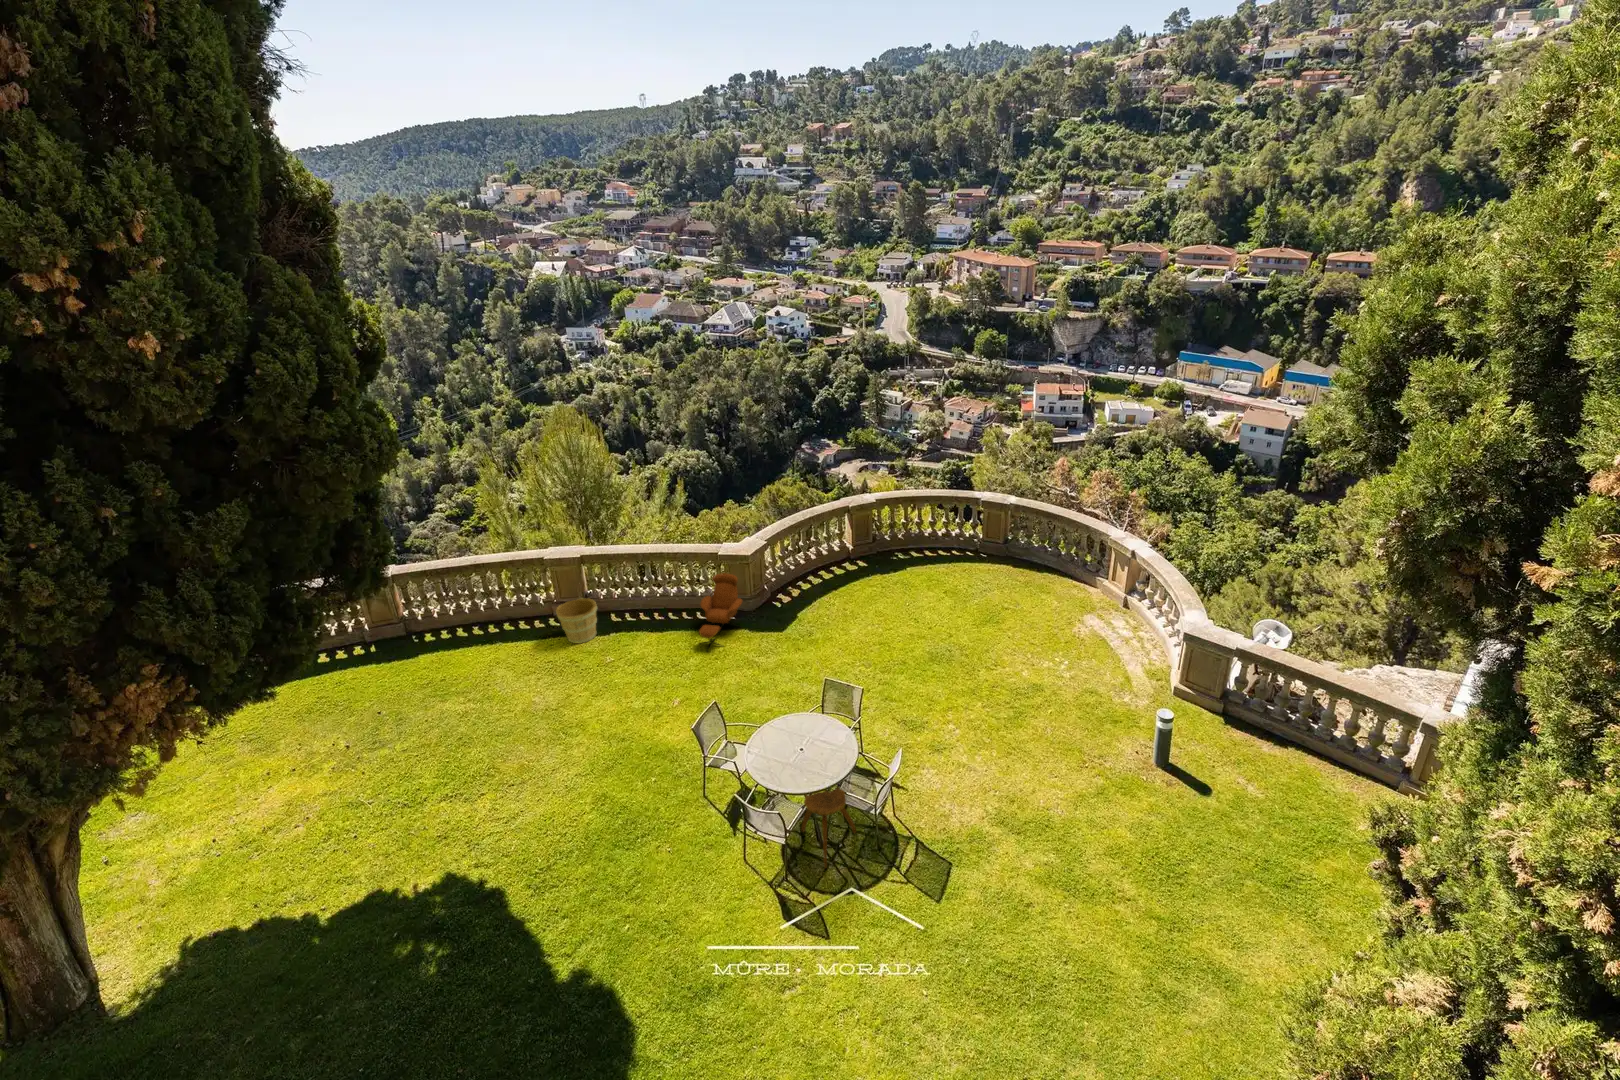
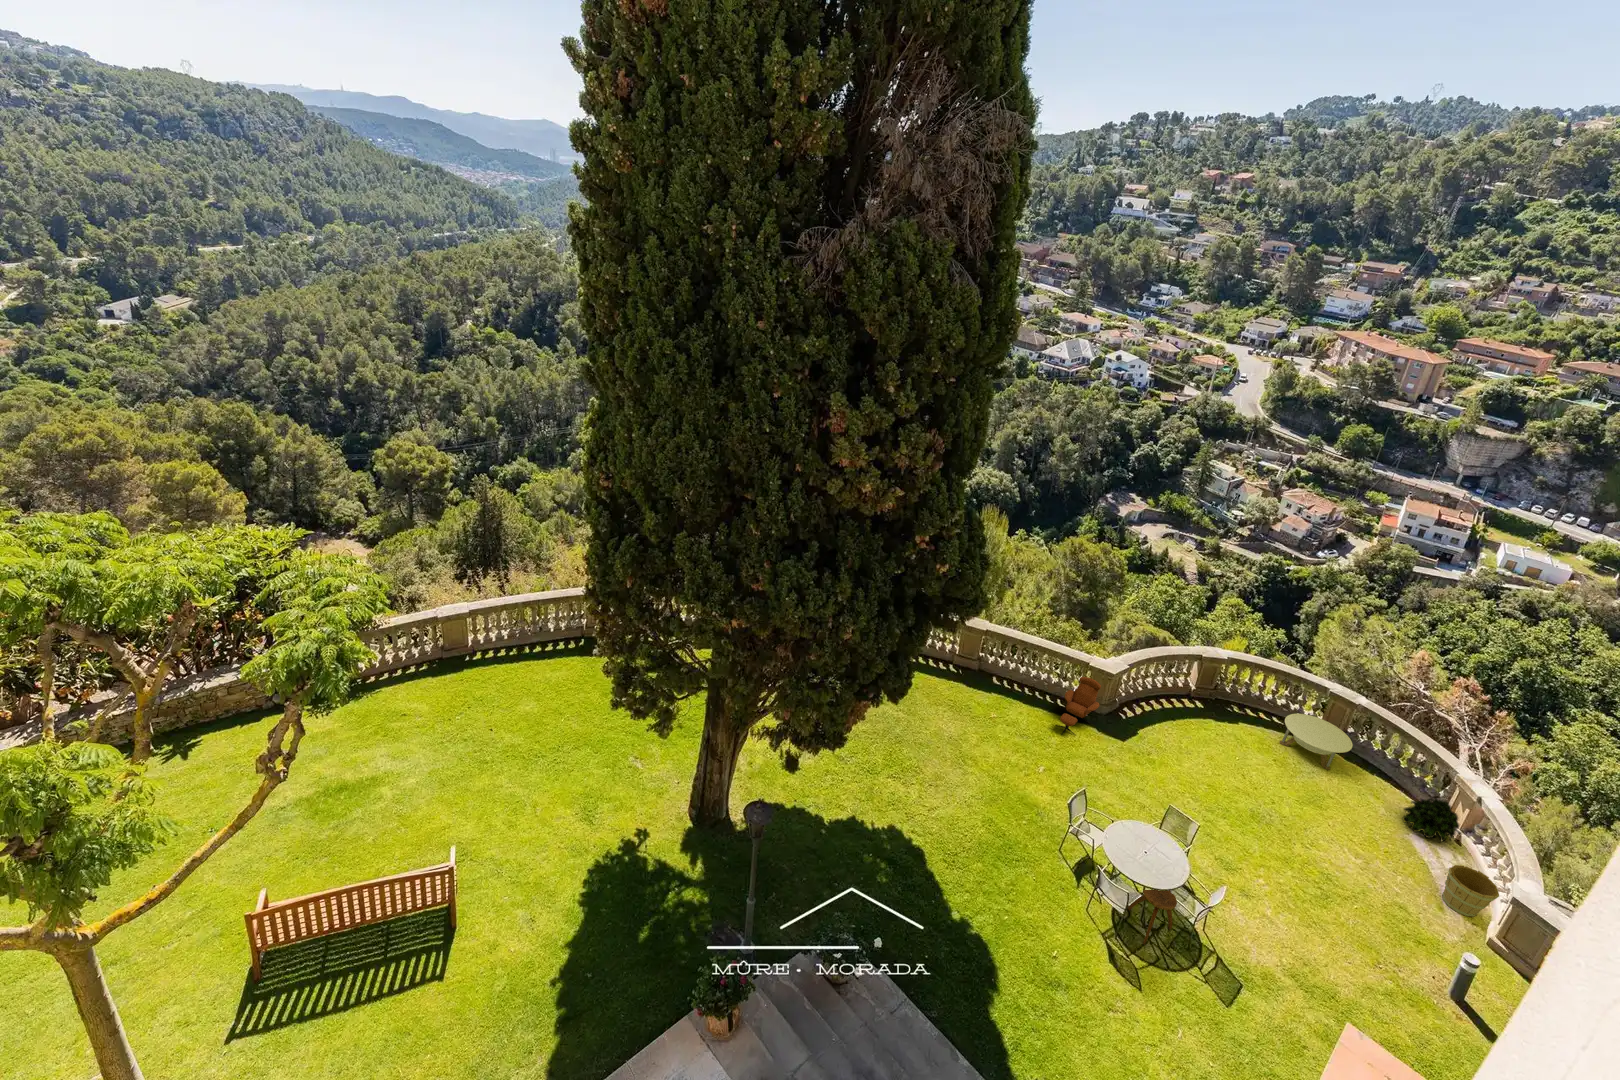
round table: none [944,533,1013,583] -> present [1280,714,1353,770]
potted plant: none [1074,568,1129,613] -> present [1403,798,1460,841]
wooden bucket: present [556,599,597,643] -> present [1442,865,1499,917]

